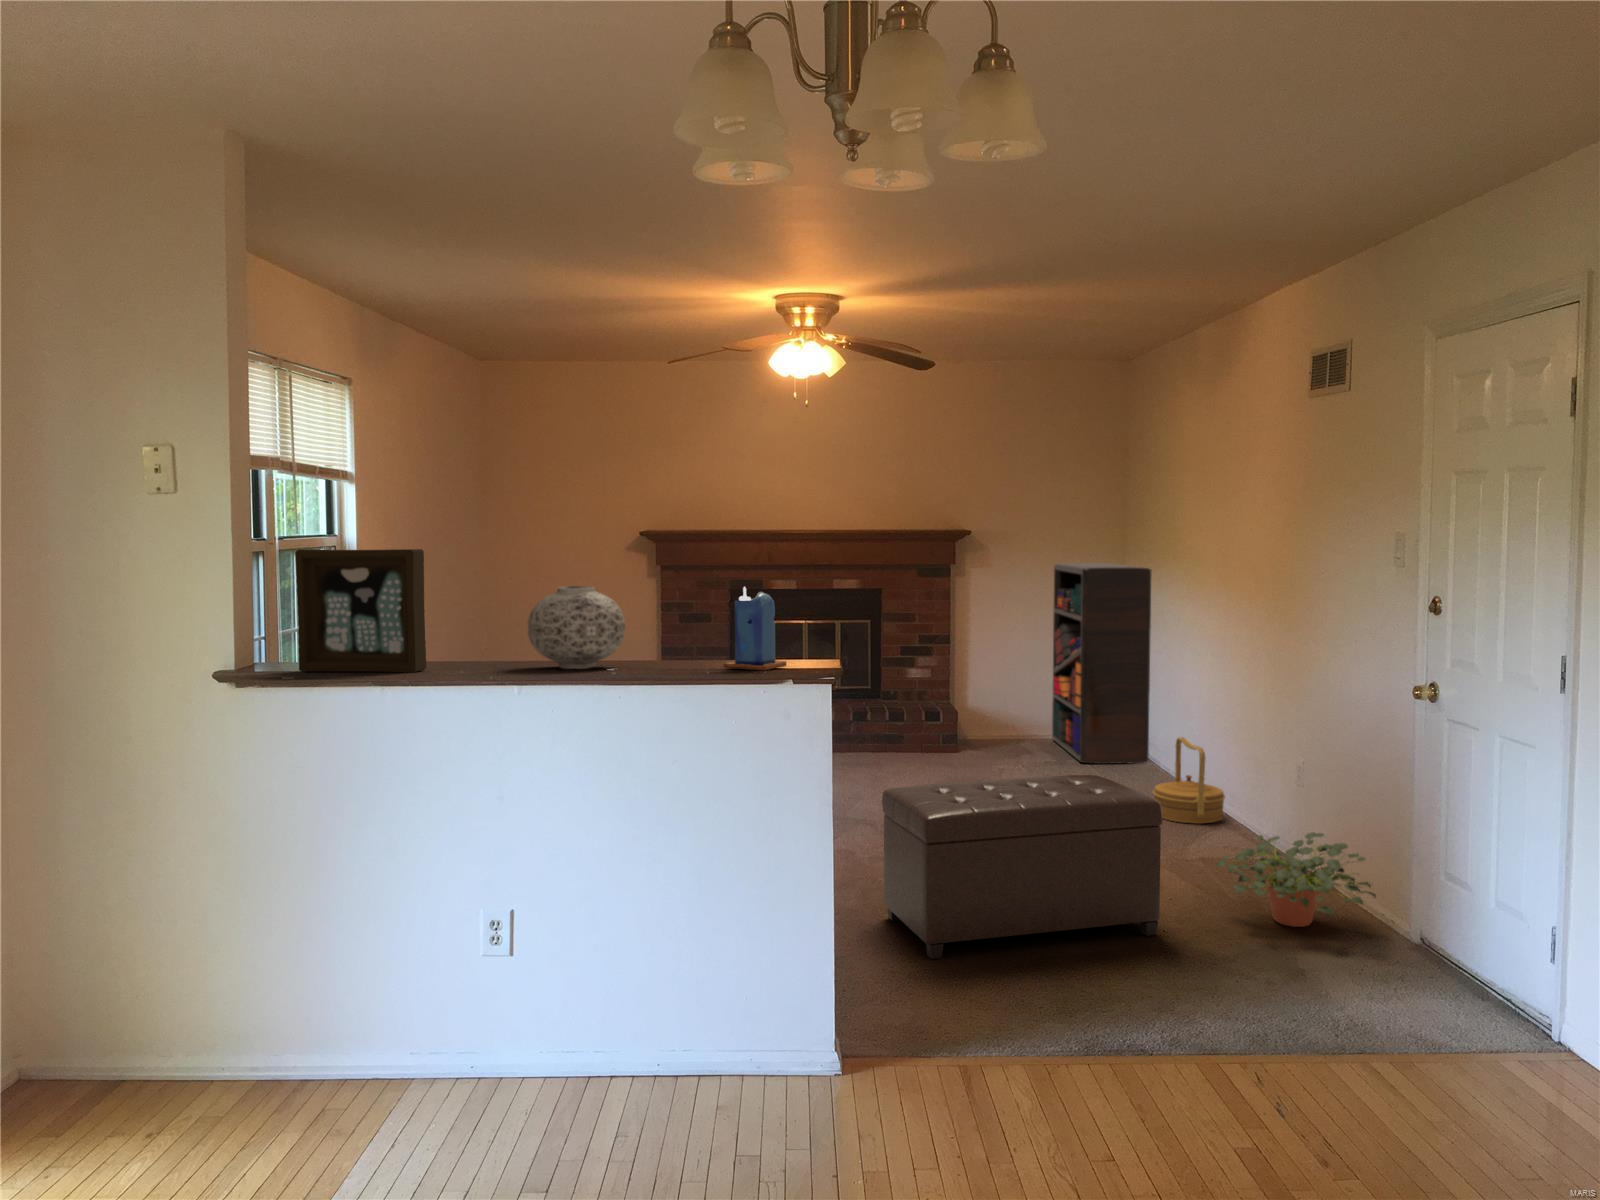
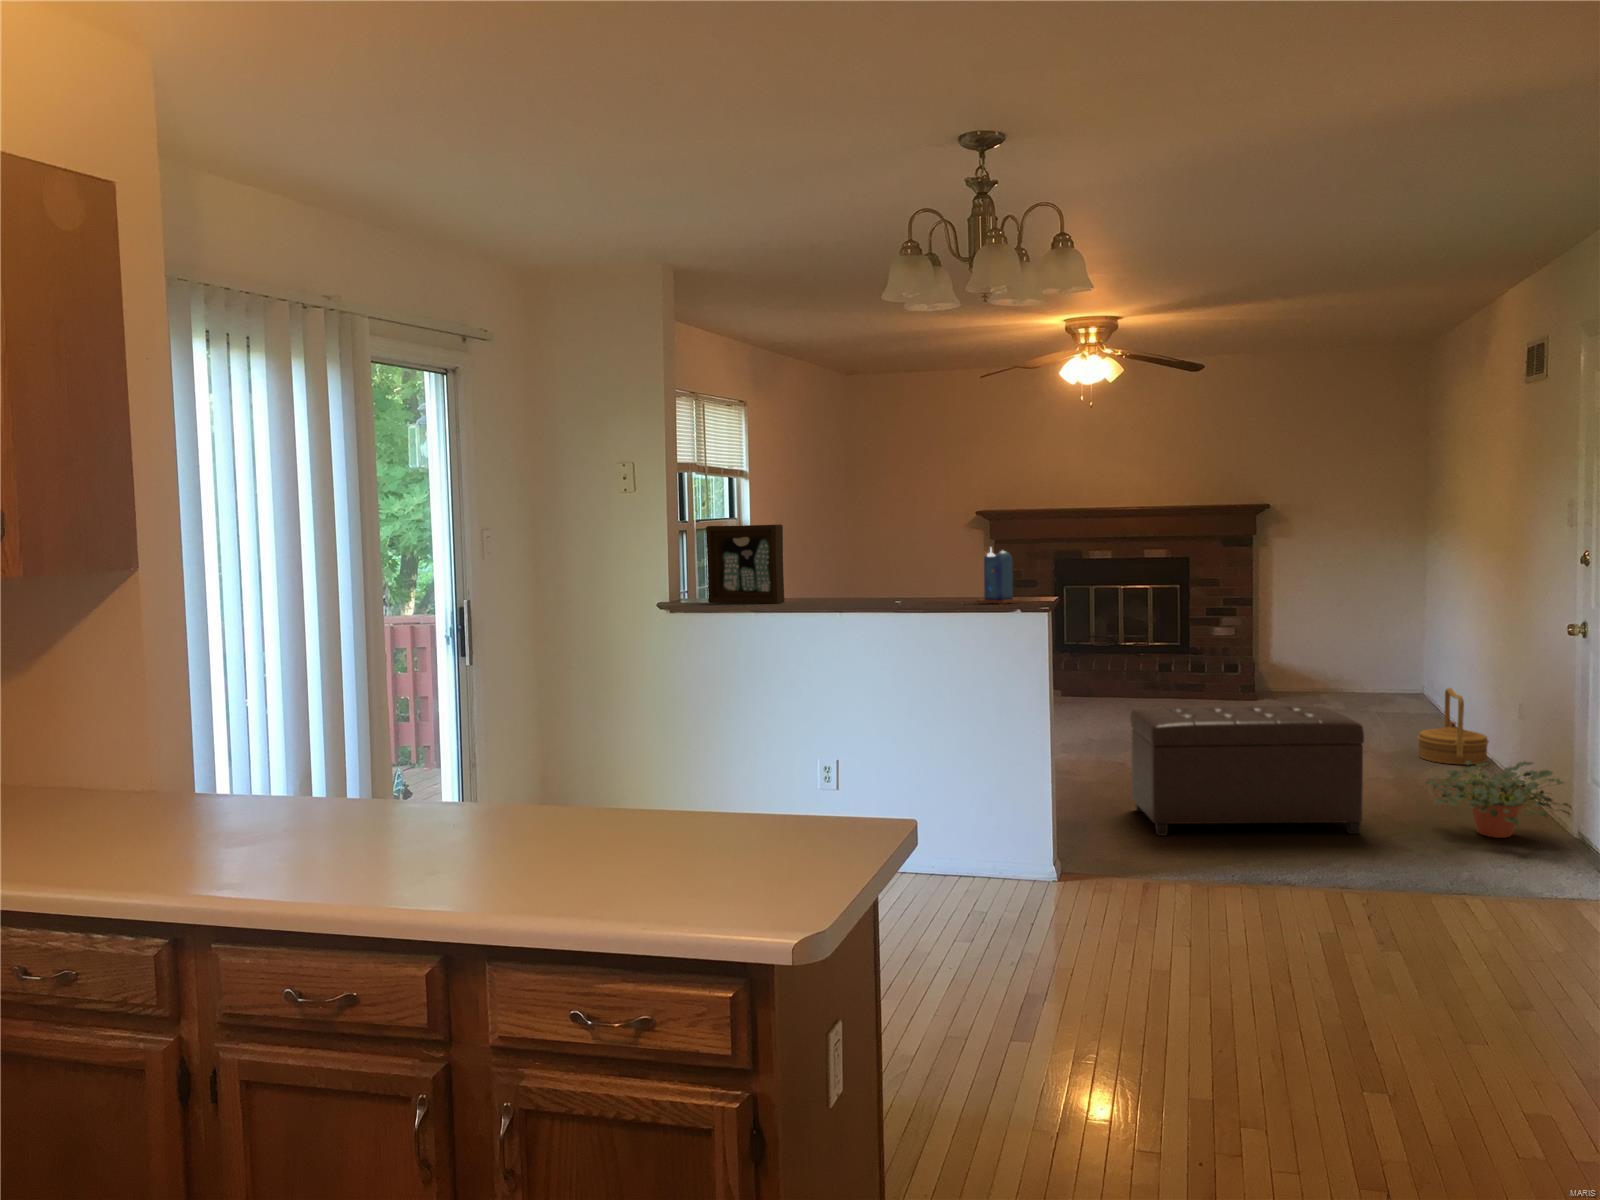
bookshelf: present [1052,563,1151,764] -> none [1355,533,1445,718]
vase: present [527,586,625,669] -> none [848,548,913,603]

